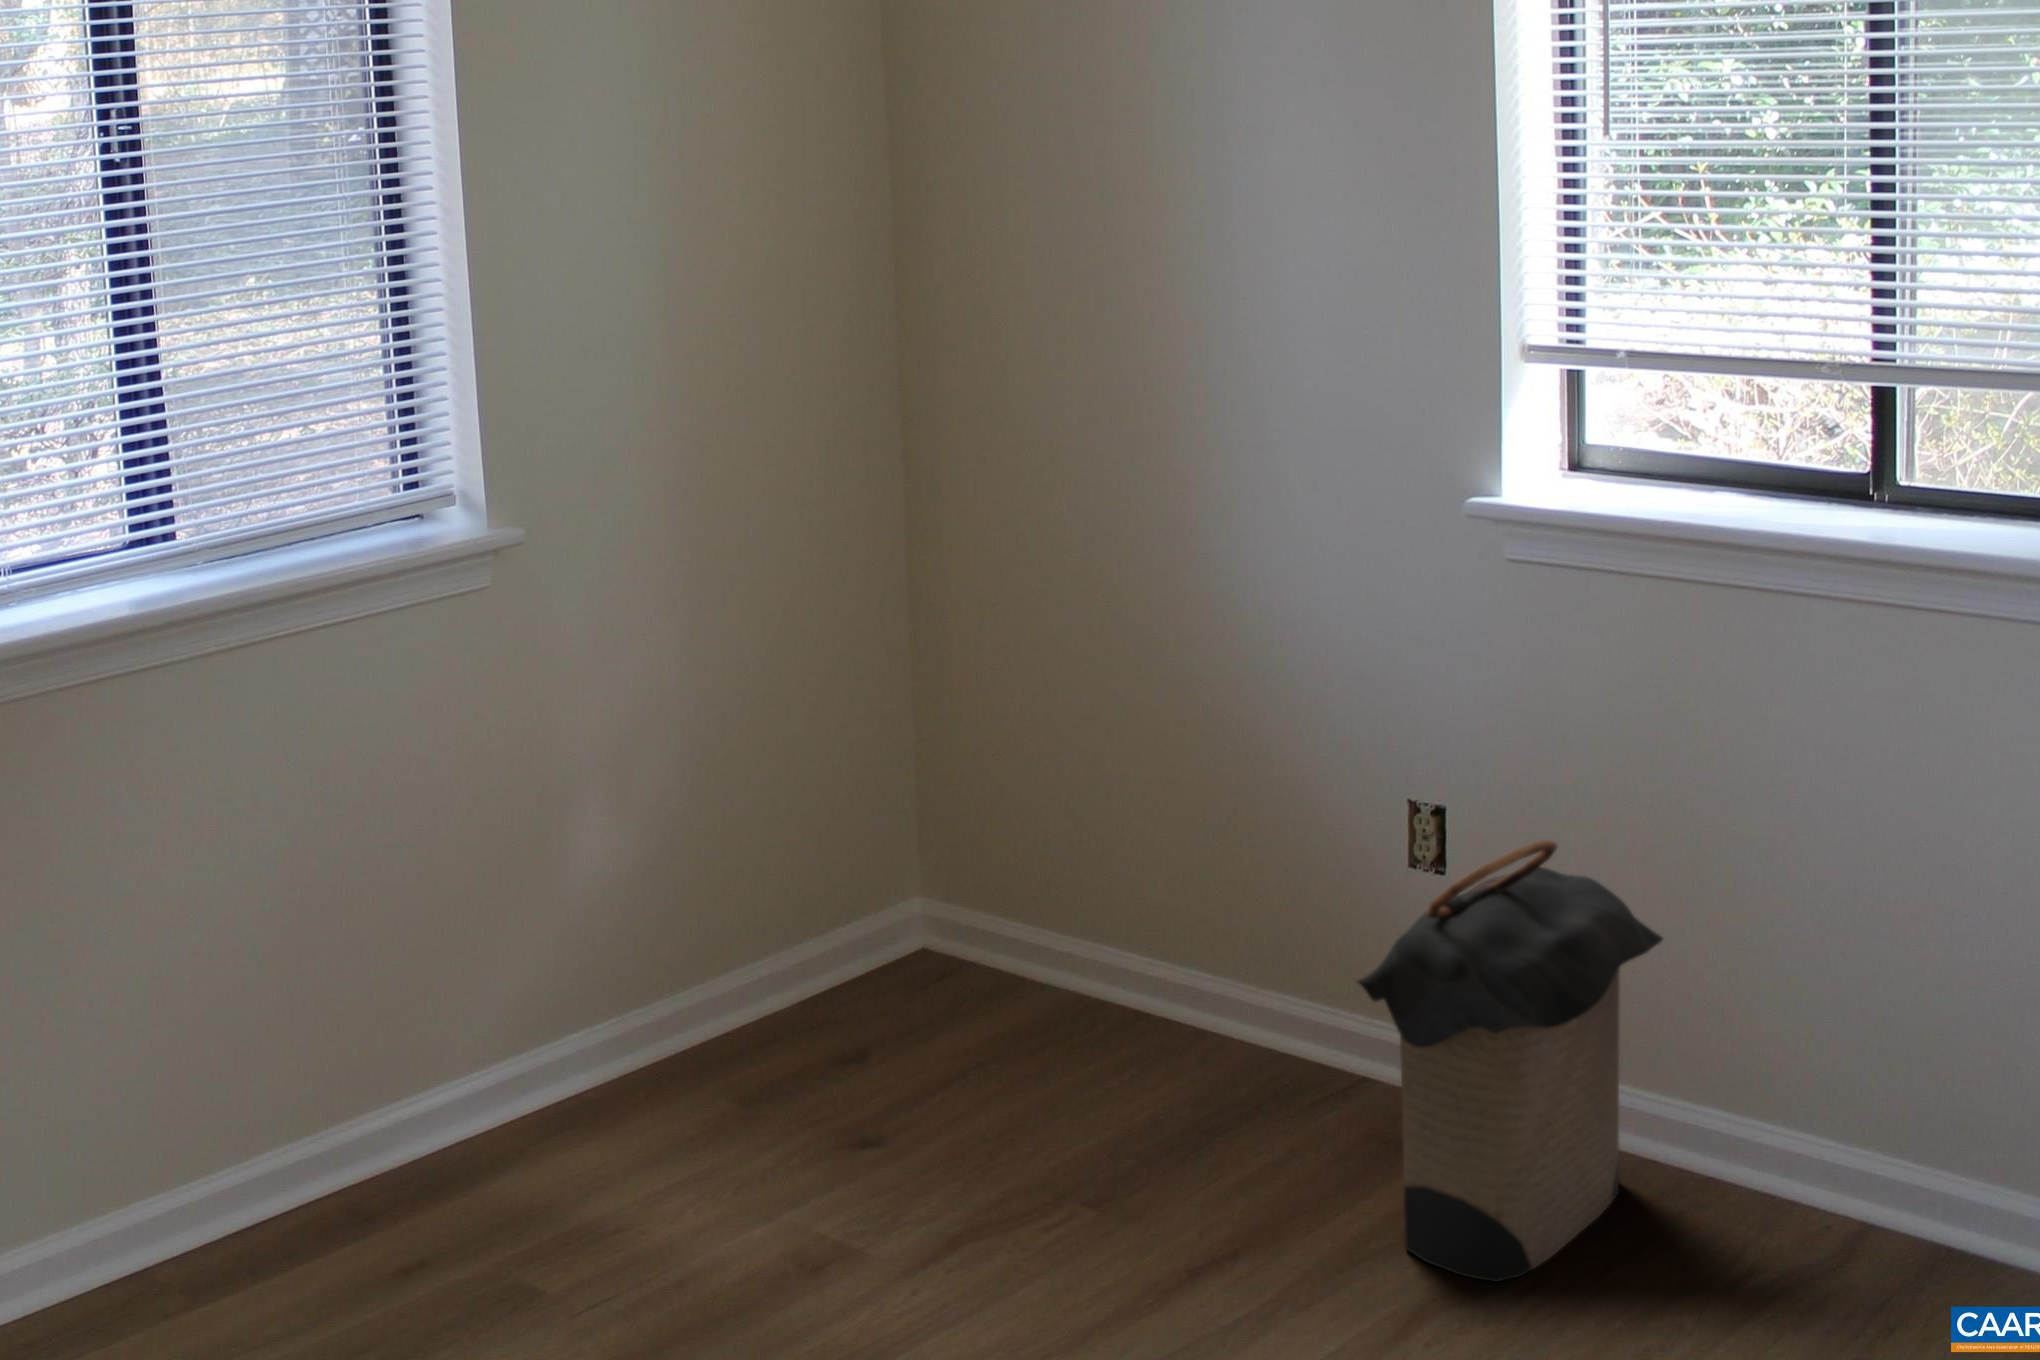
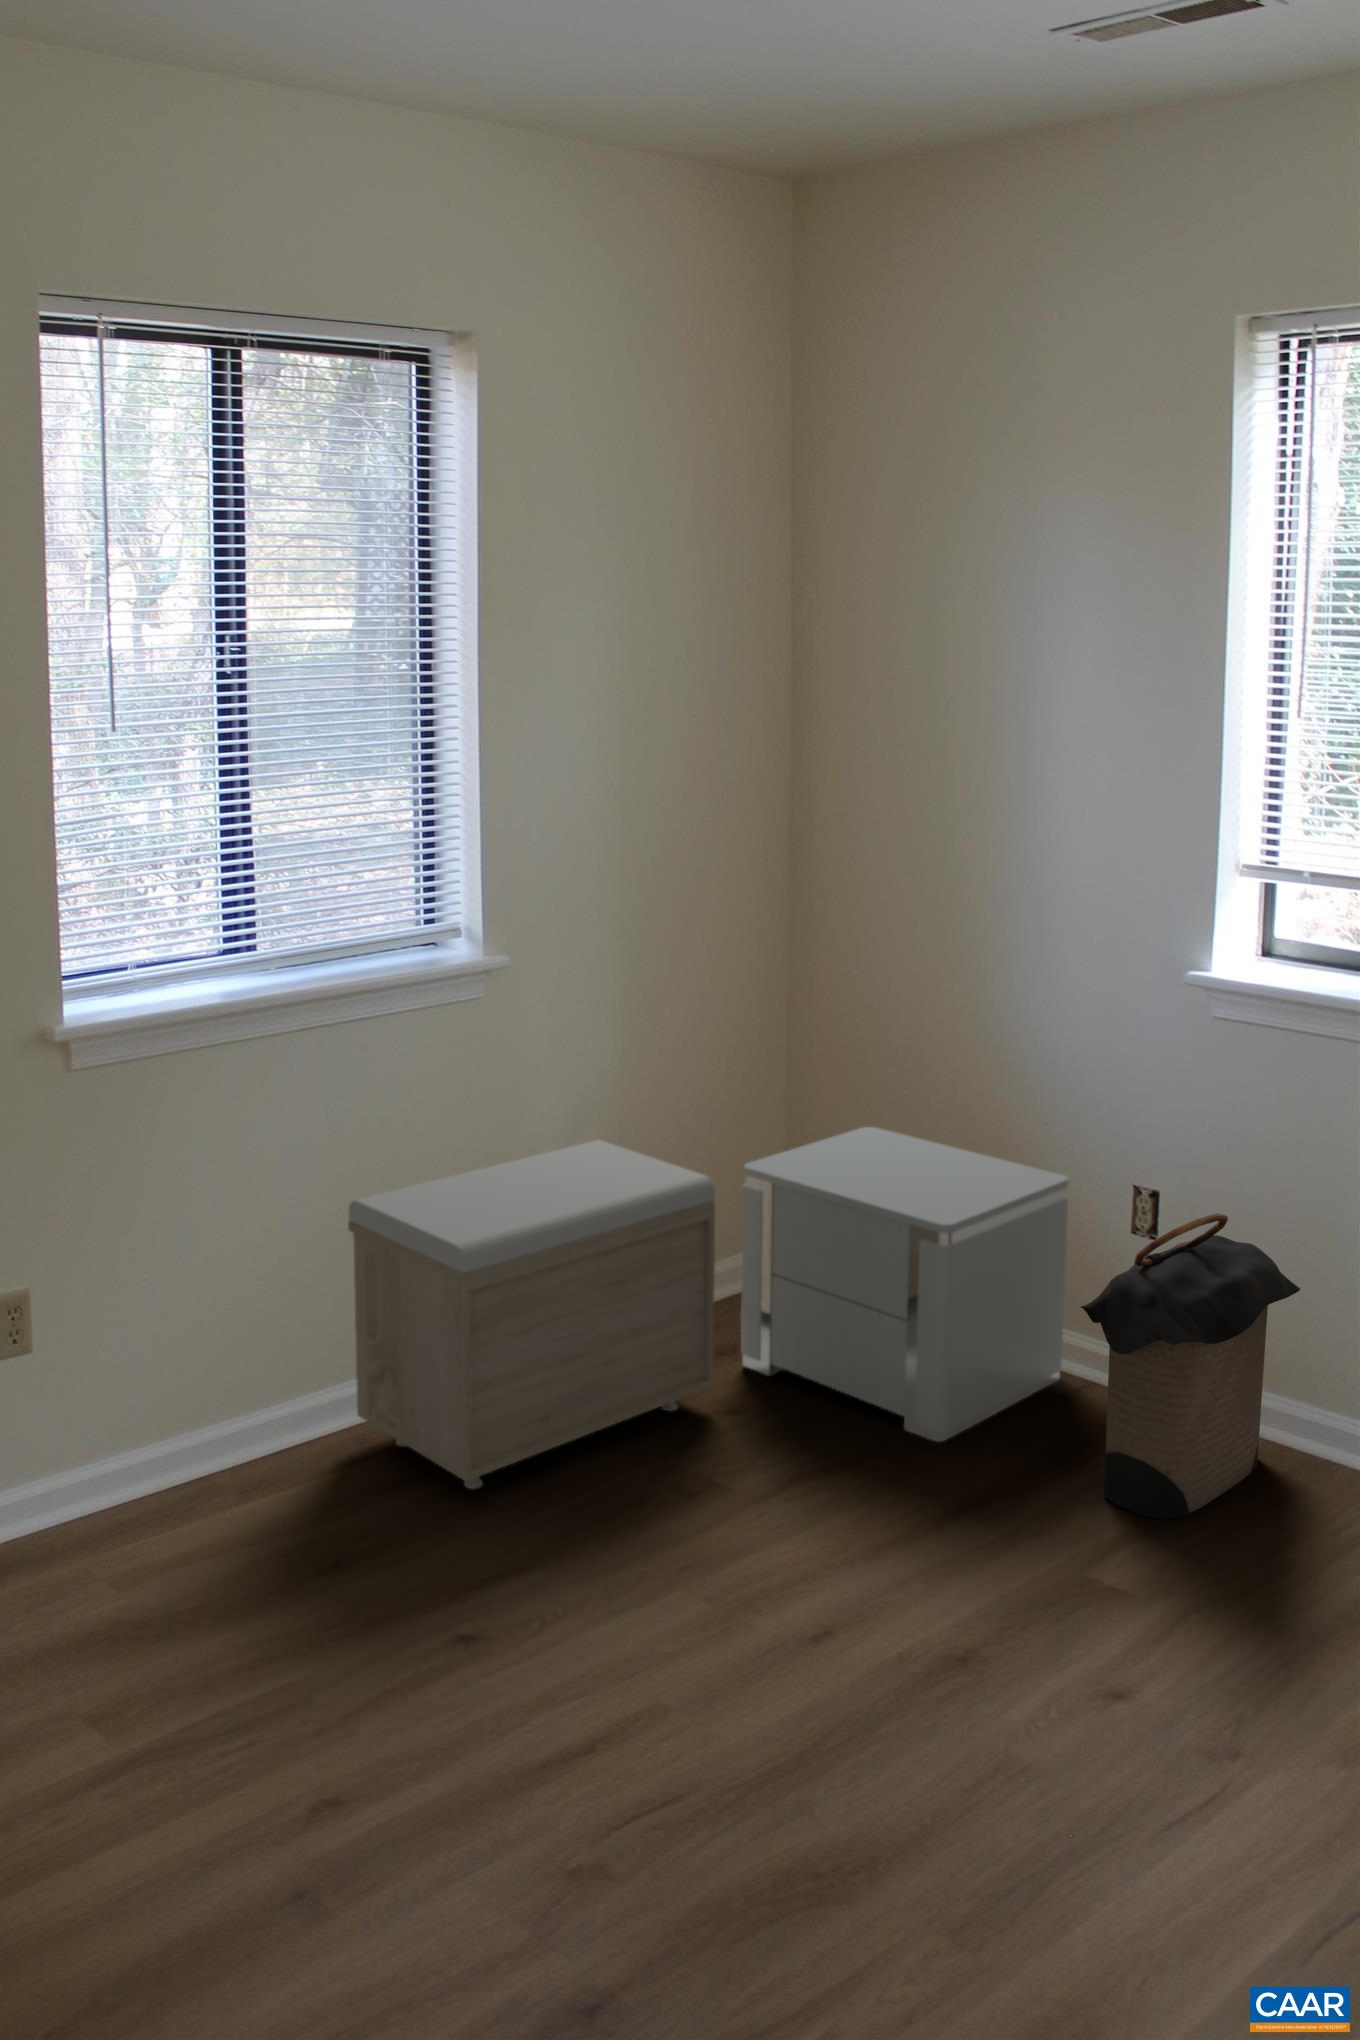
nightstand: none [859,729,1320,1176] -> present [741,1127,1069,1442]
storage bench: none [320,768,836,1272] -> present [348,1140,715,1489]

